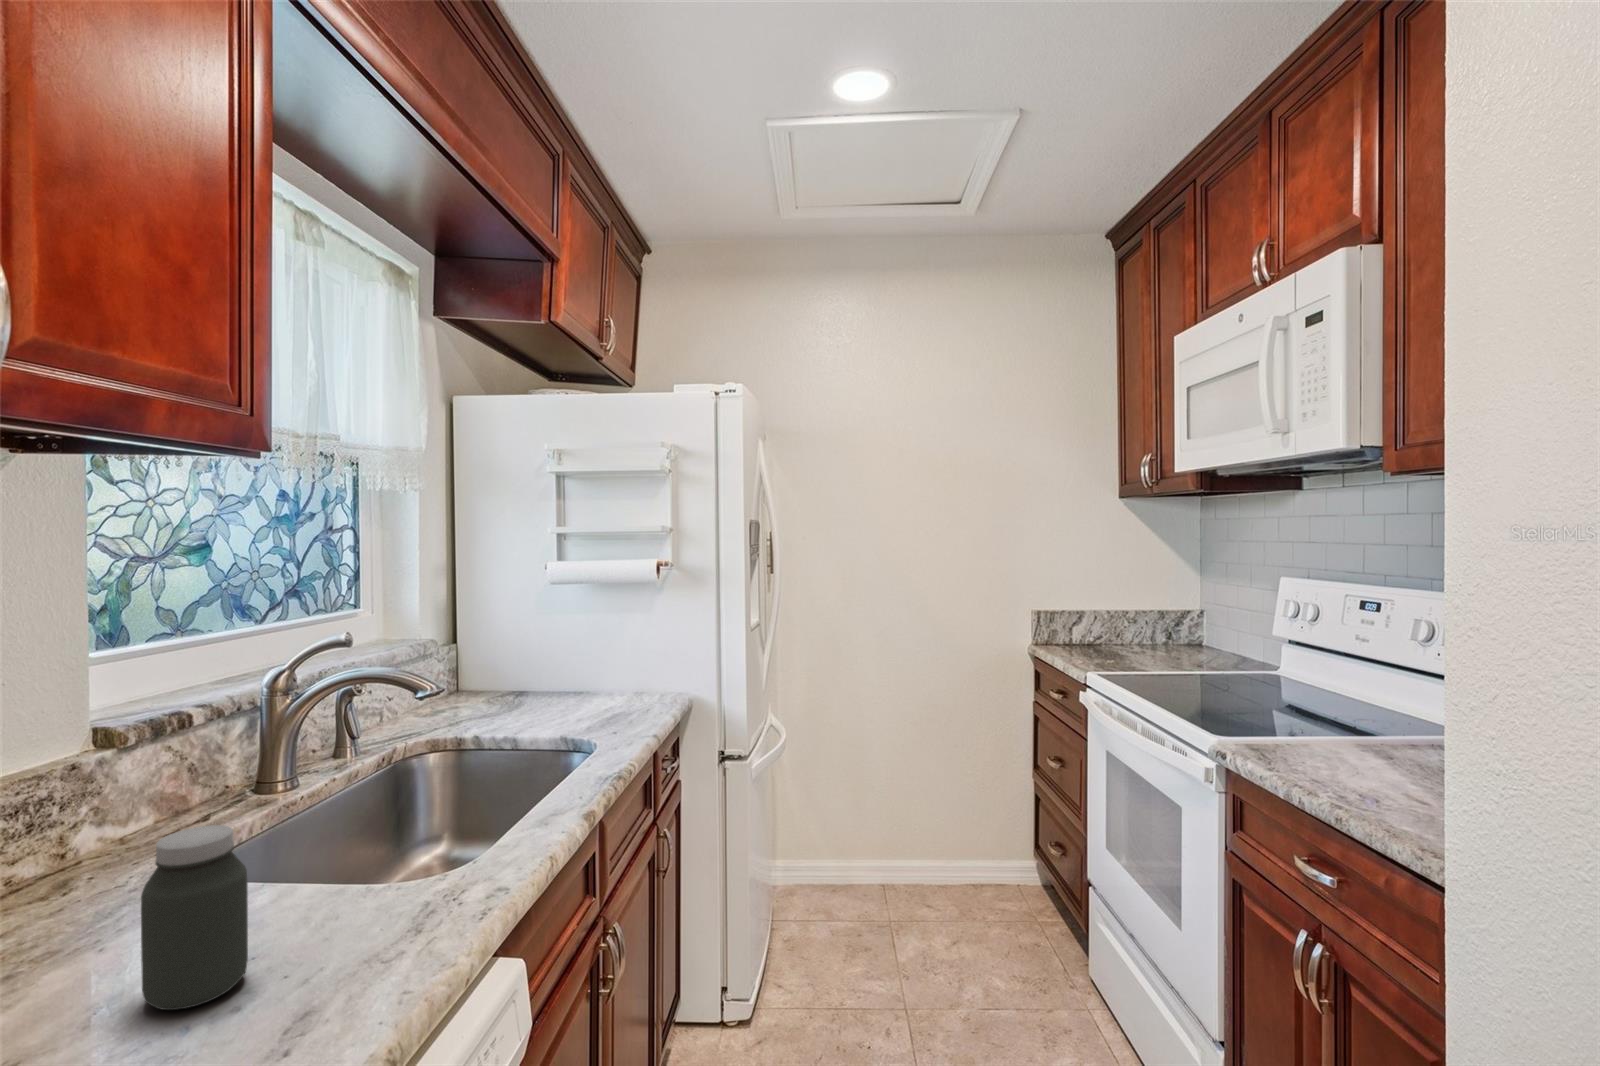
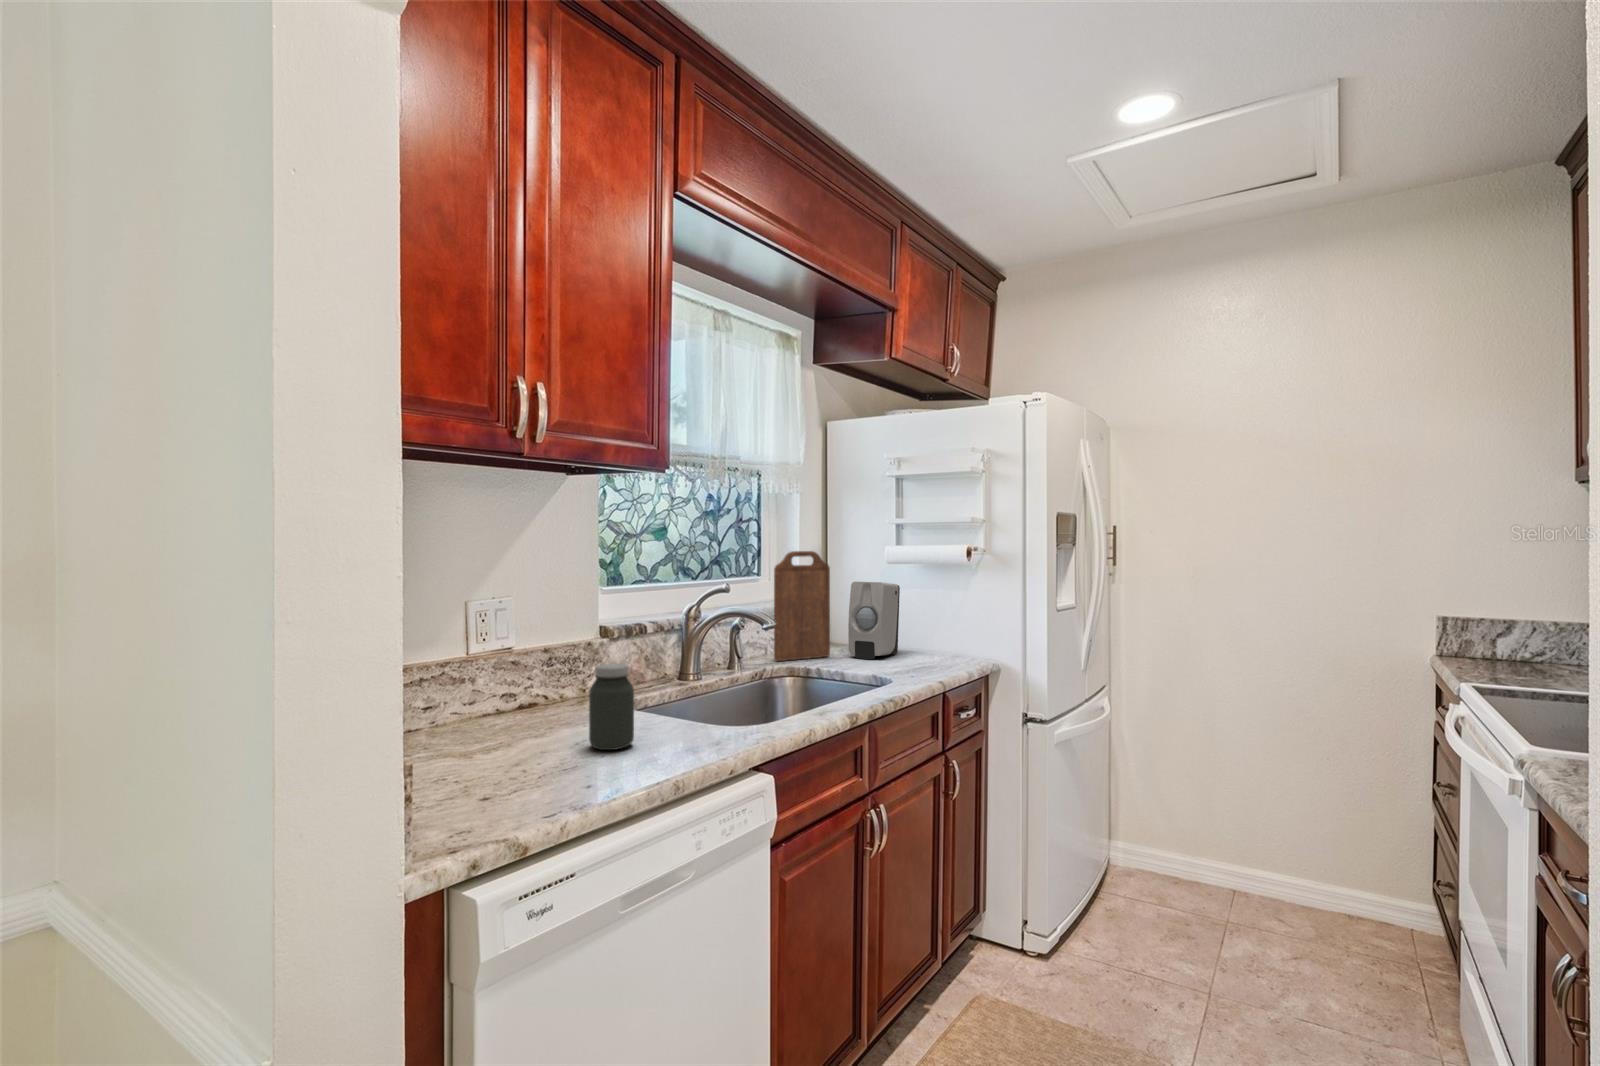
cutting board: none [395,572,475,731] -> present [774,551,830,661]
soap dispenser: none [502,609,564,711] -> present [848,582,900,659]

